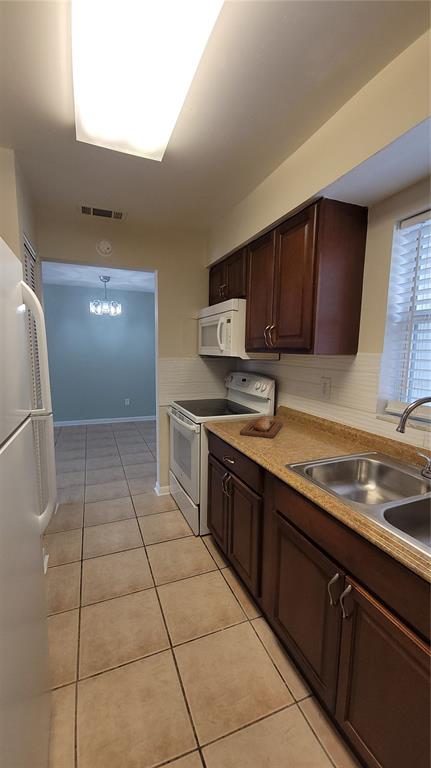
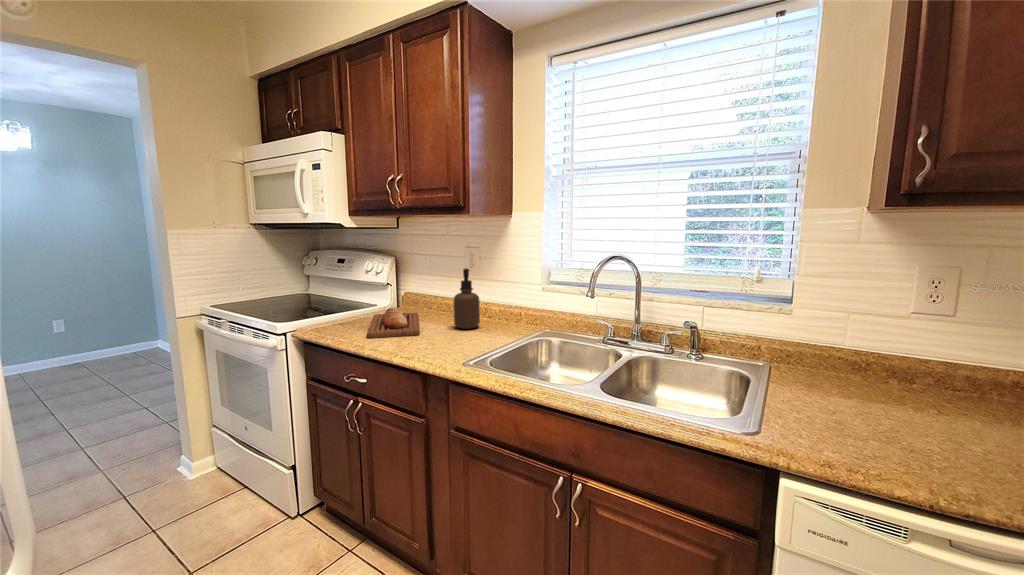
soap dispenser: none [302,394,323,440] -> present [454,268,480,329]

